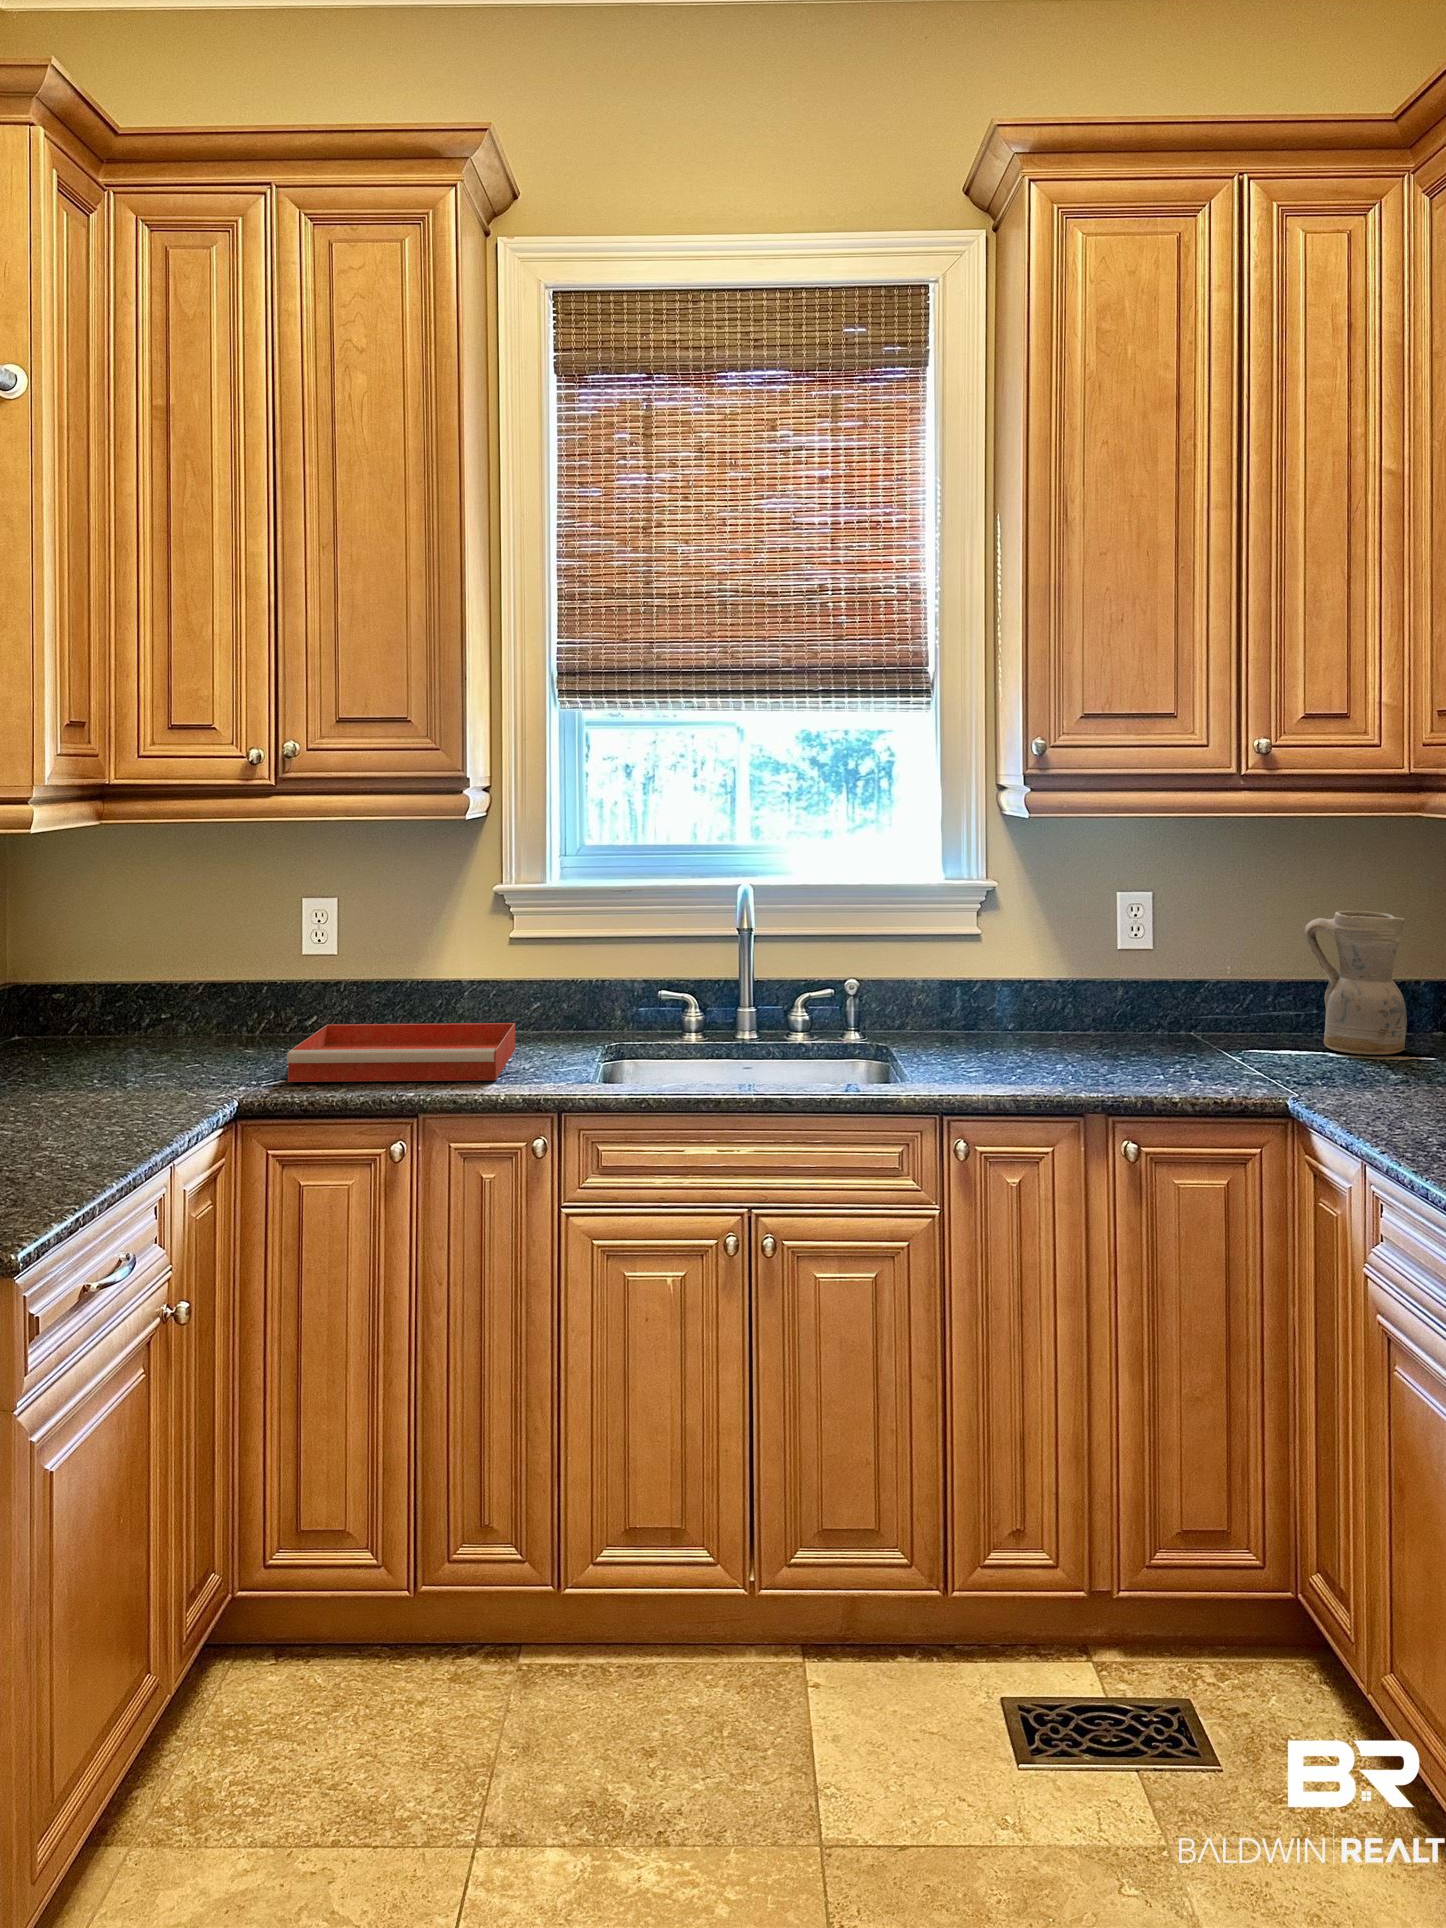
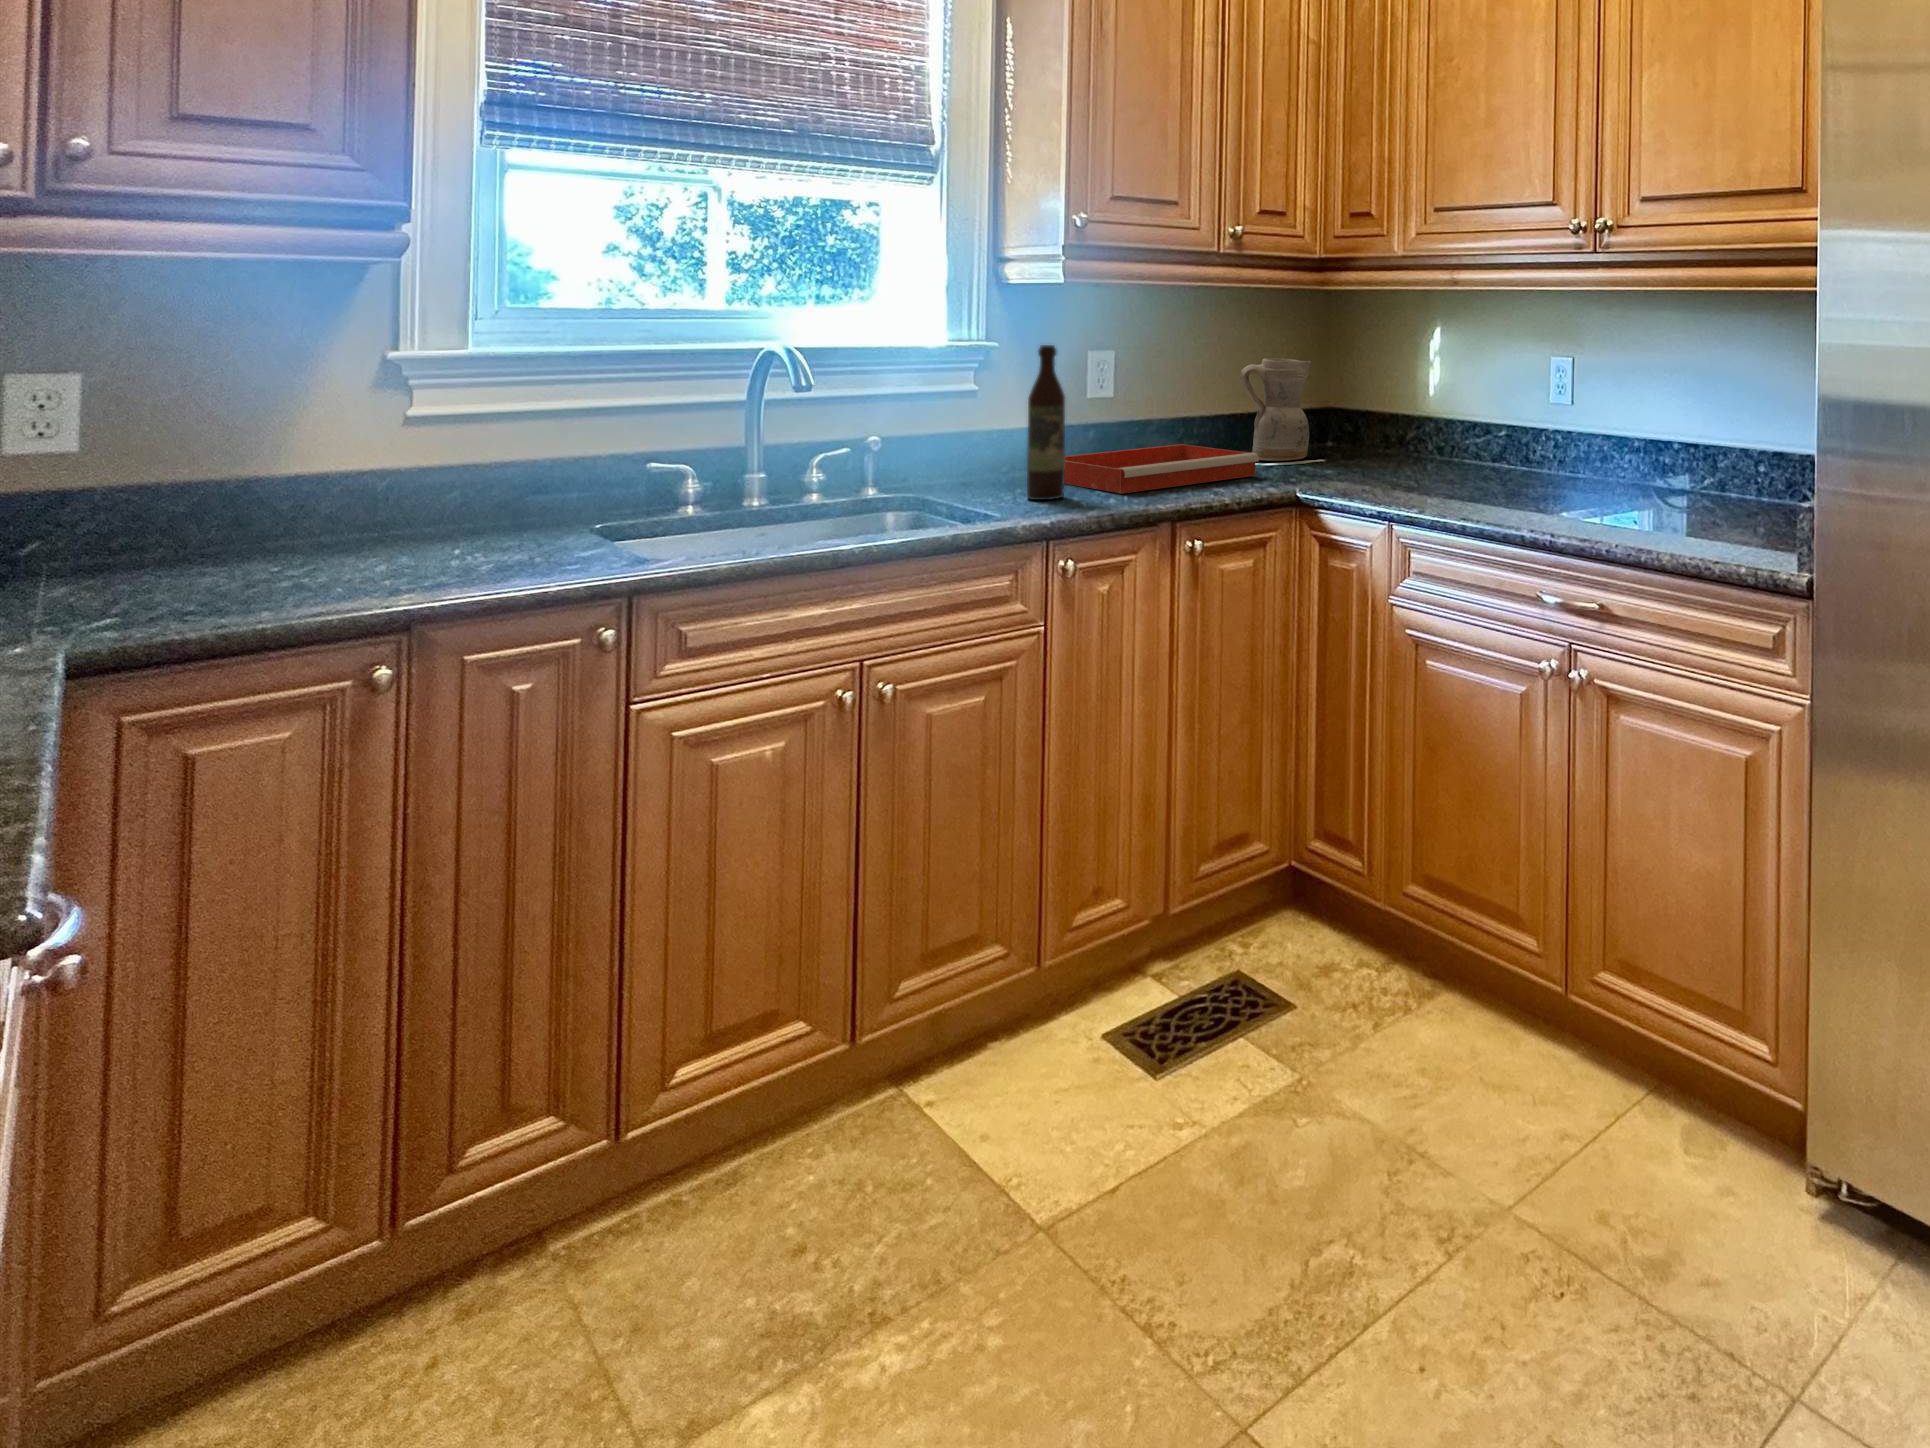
wine bottle: none [971,892,1012,1069] -> present [1027,345,1065,500]
tray: present [287,1023,515,1082] -> present [1064,444,1259,493]

